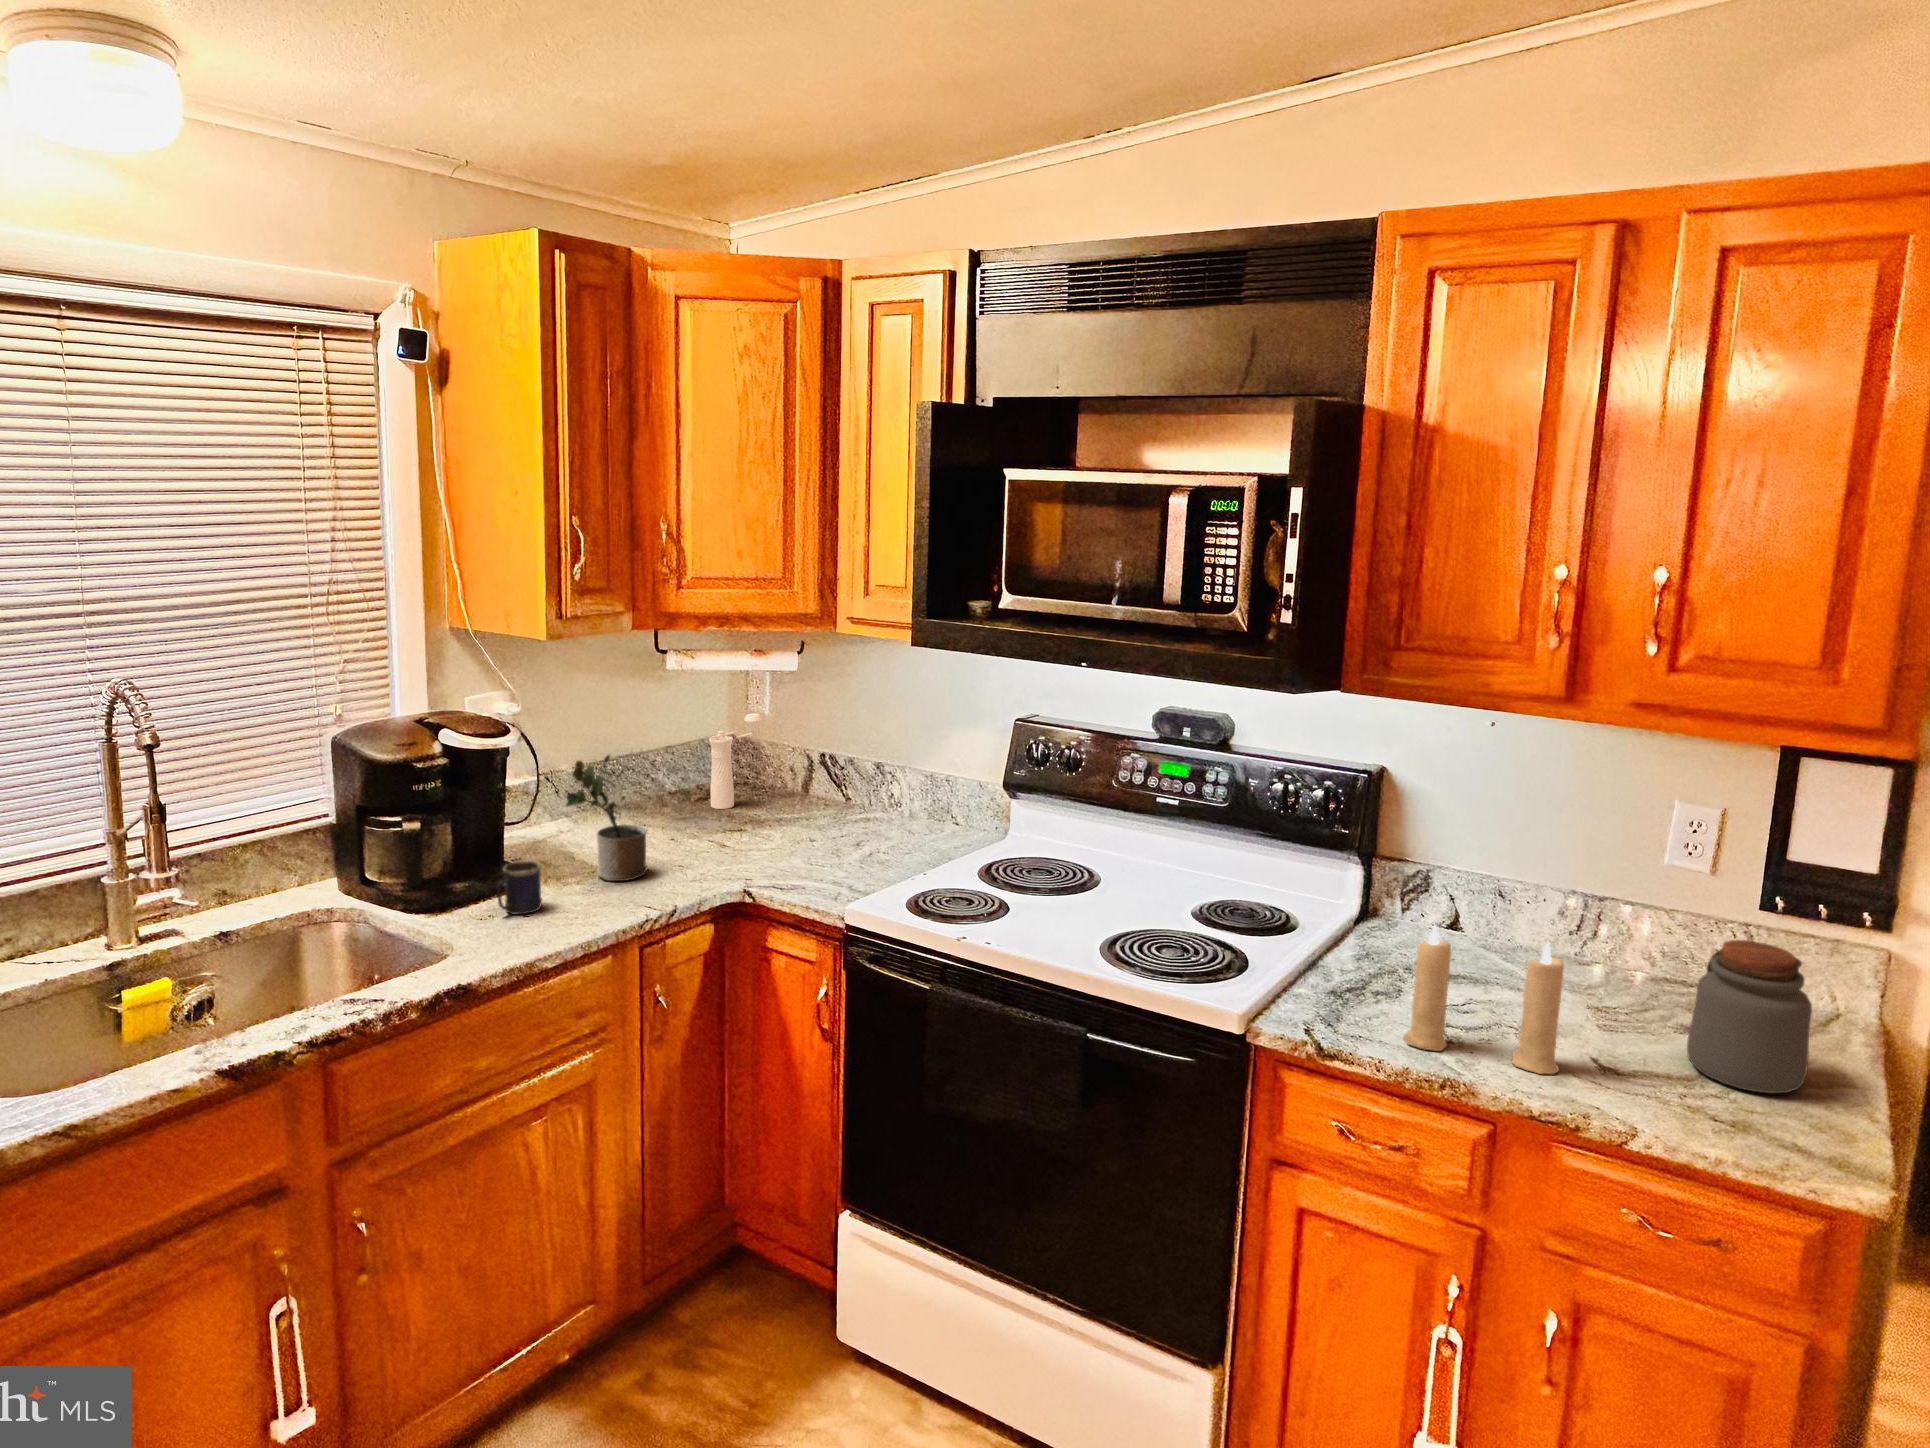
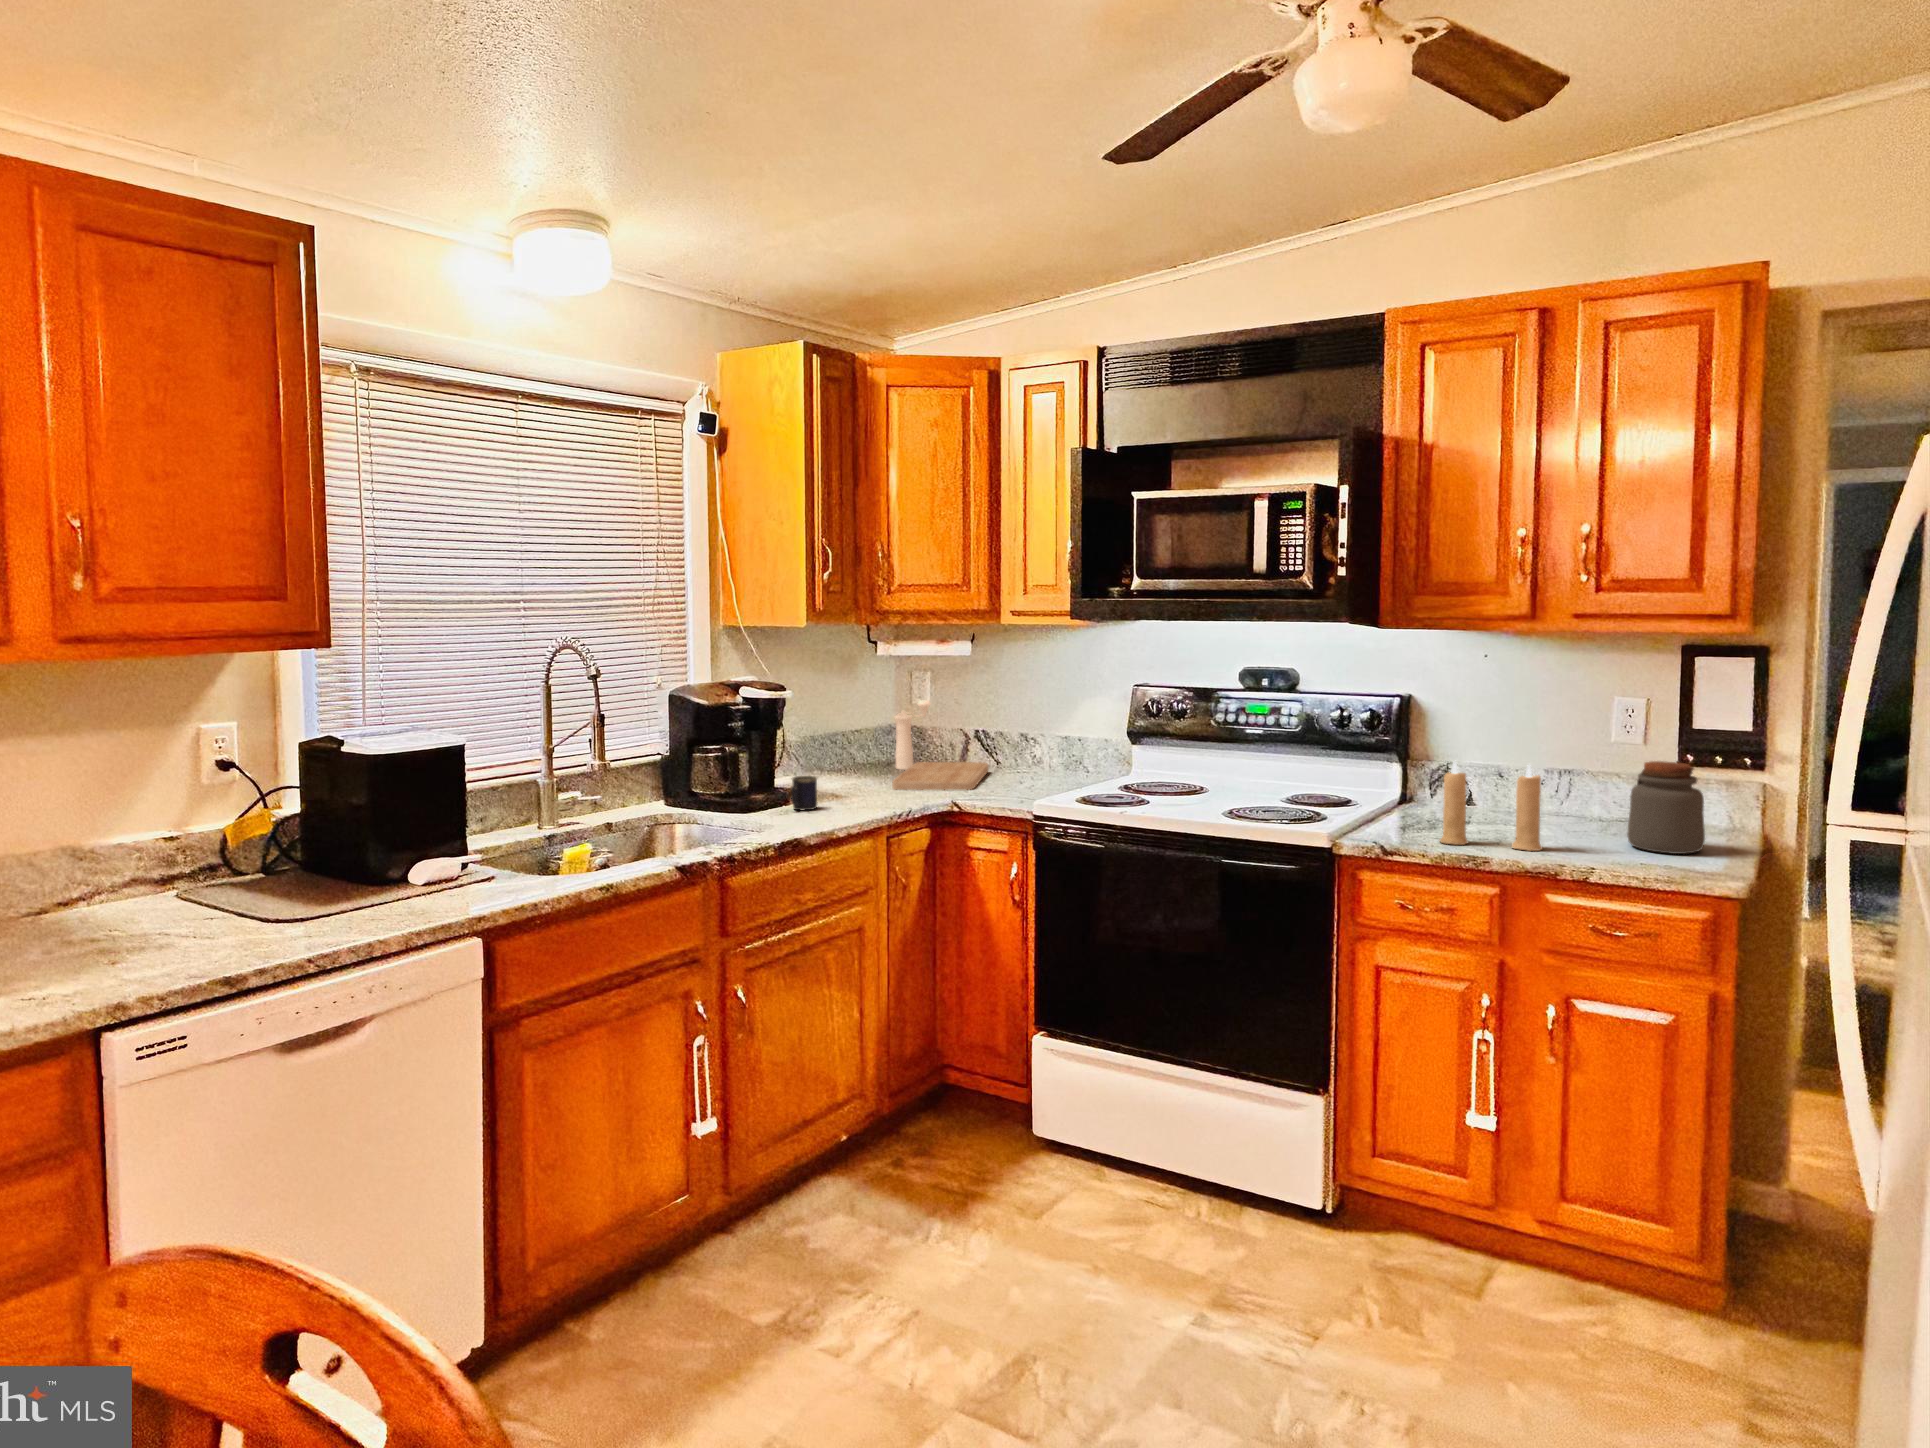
potted plant: present [566,755,648,881] -> none [824,708,878,798]
cutting board: none [676,803,825,868] -> present [892,762,989,790]

